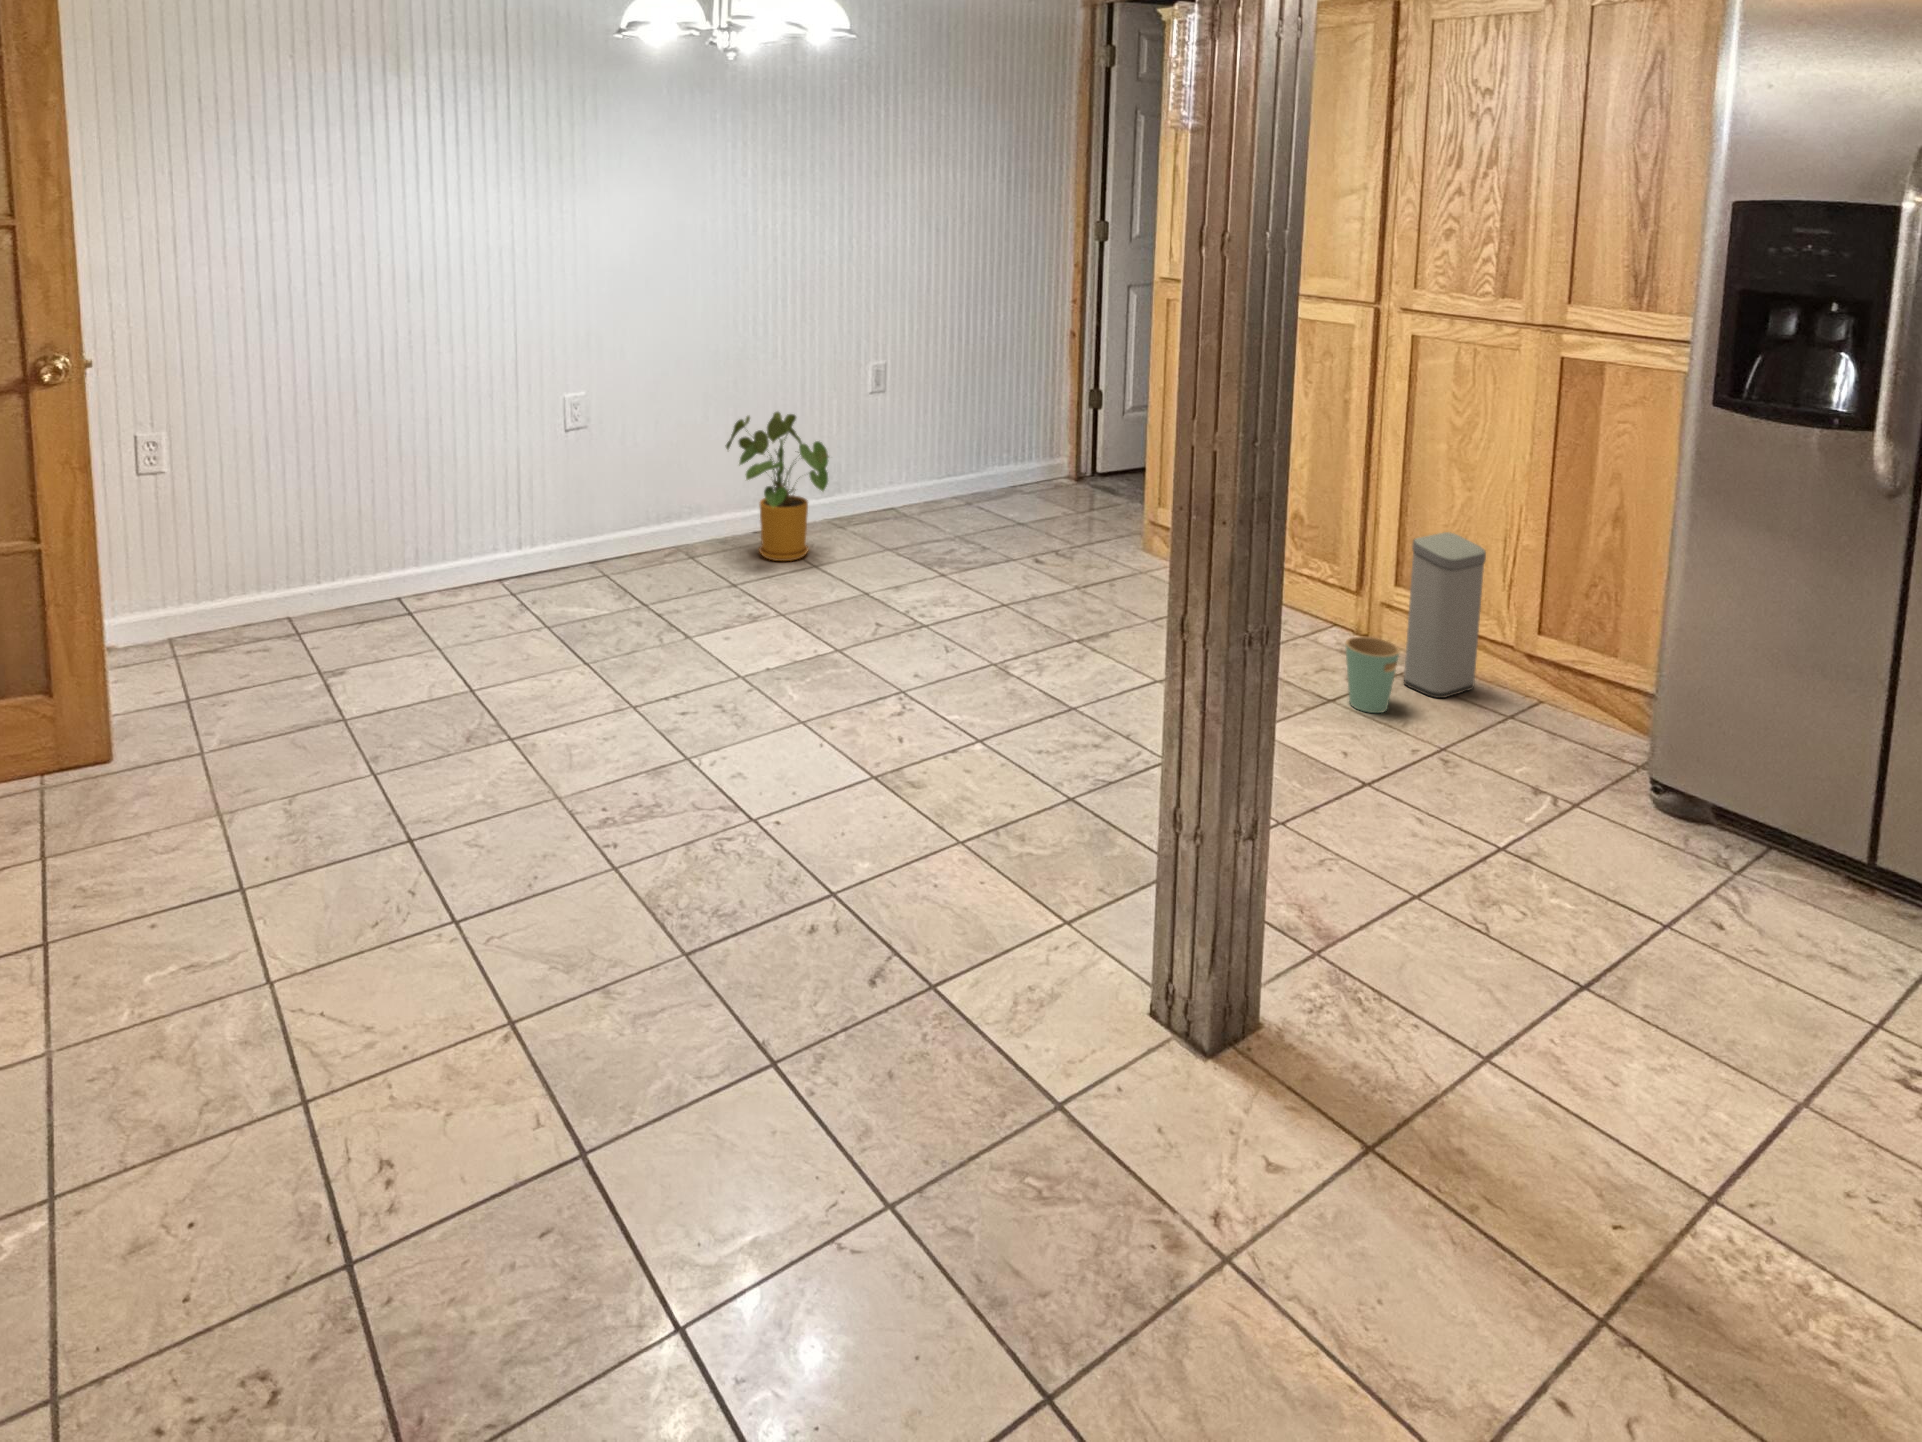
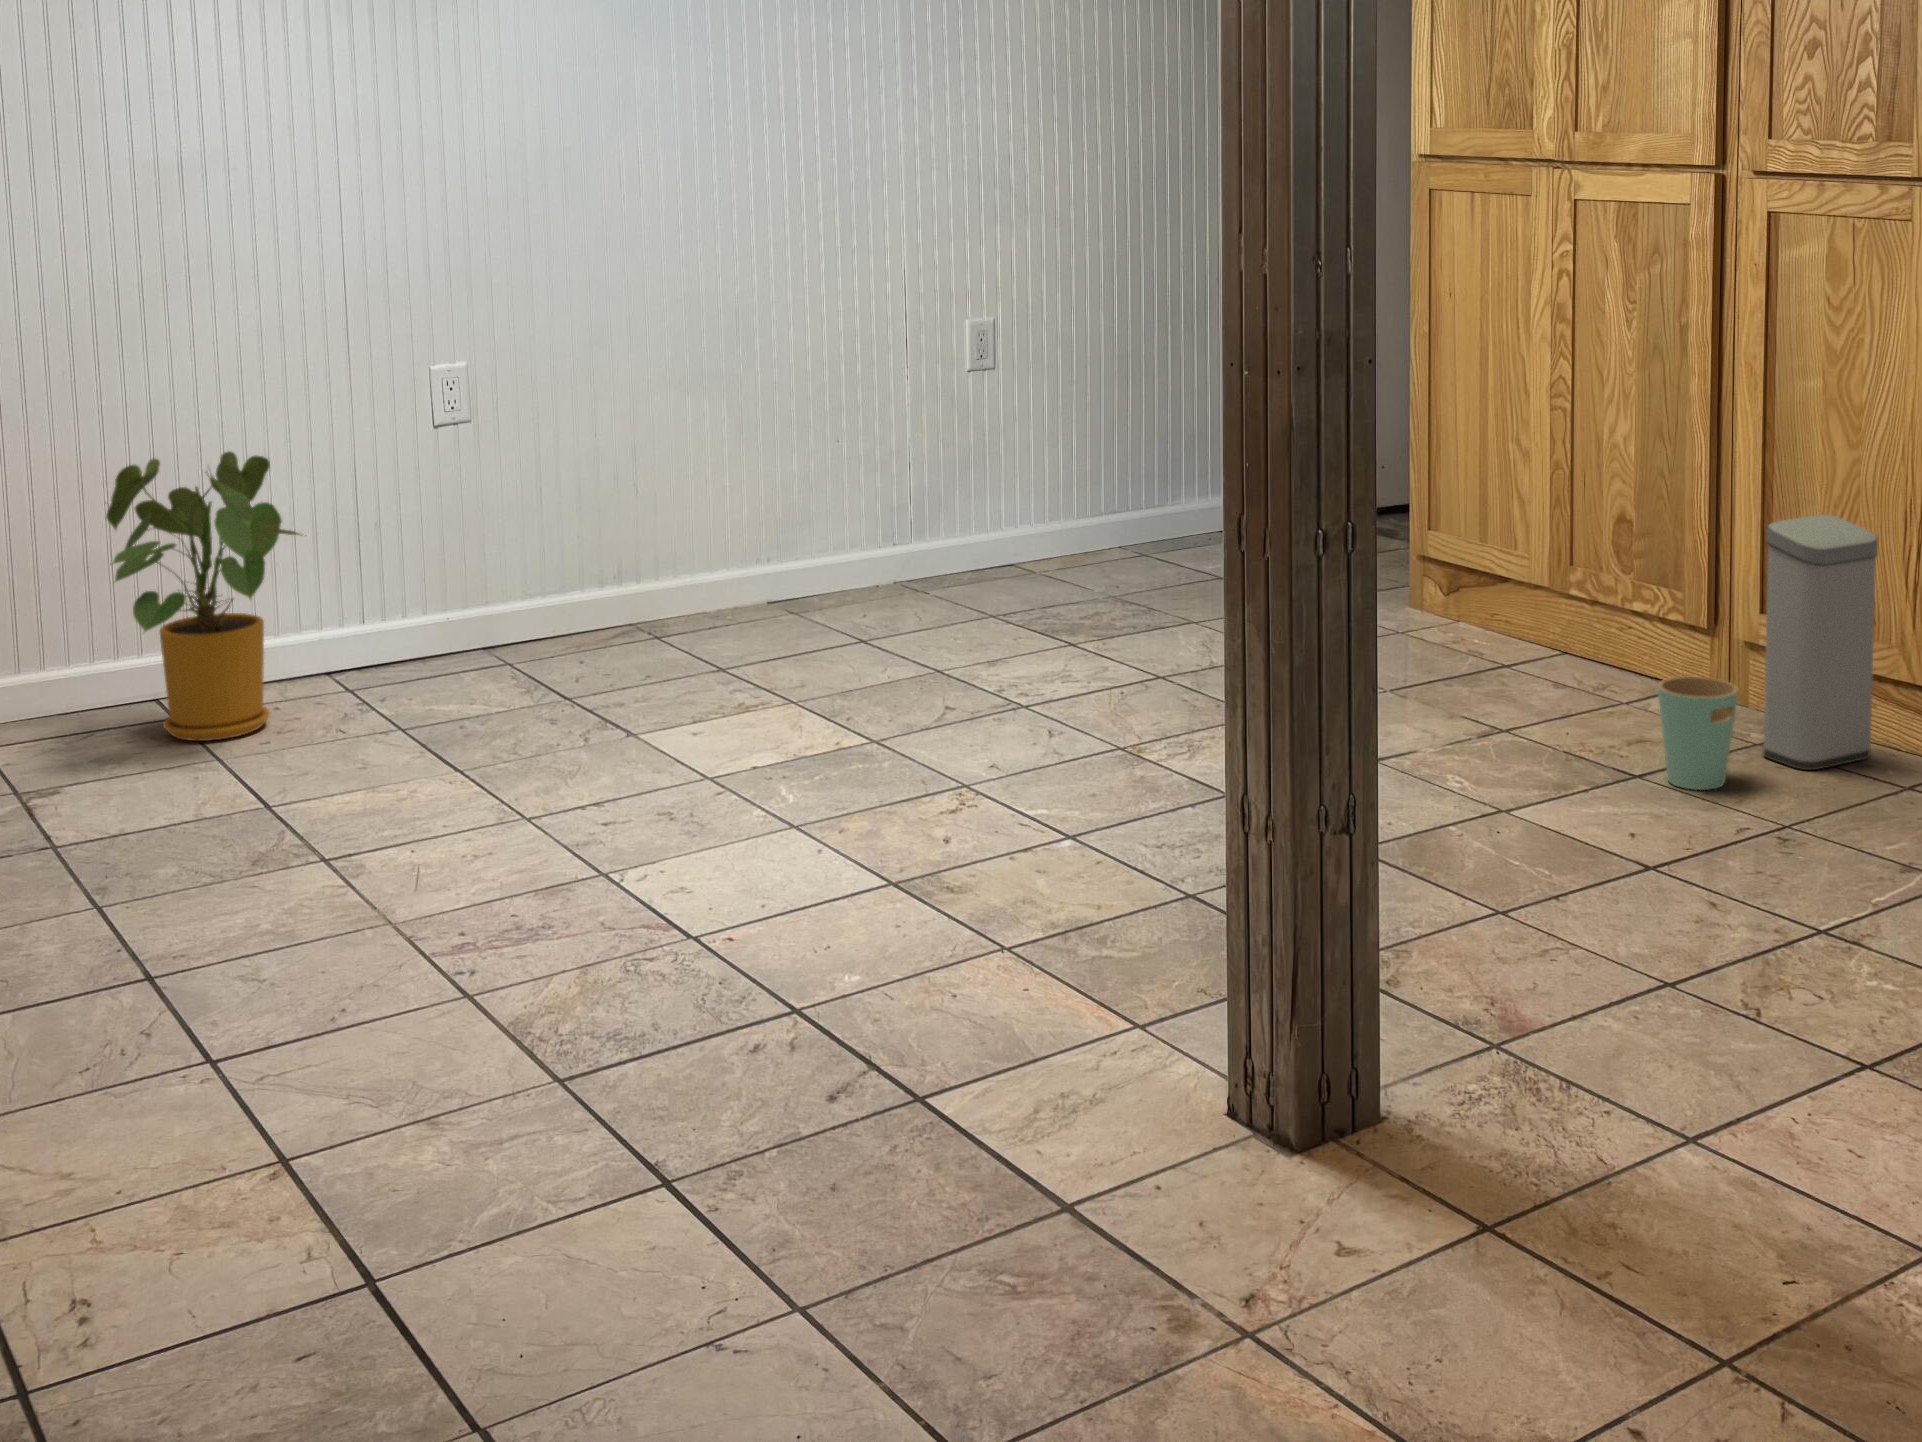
house plant: present [726,412,829,561] -> present [106,451,303,741]

